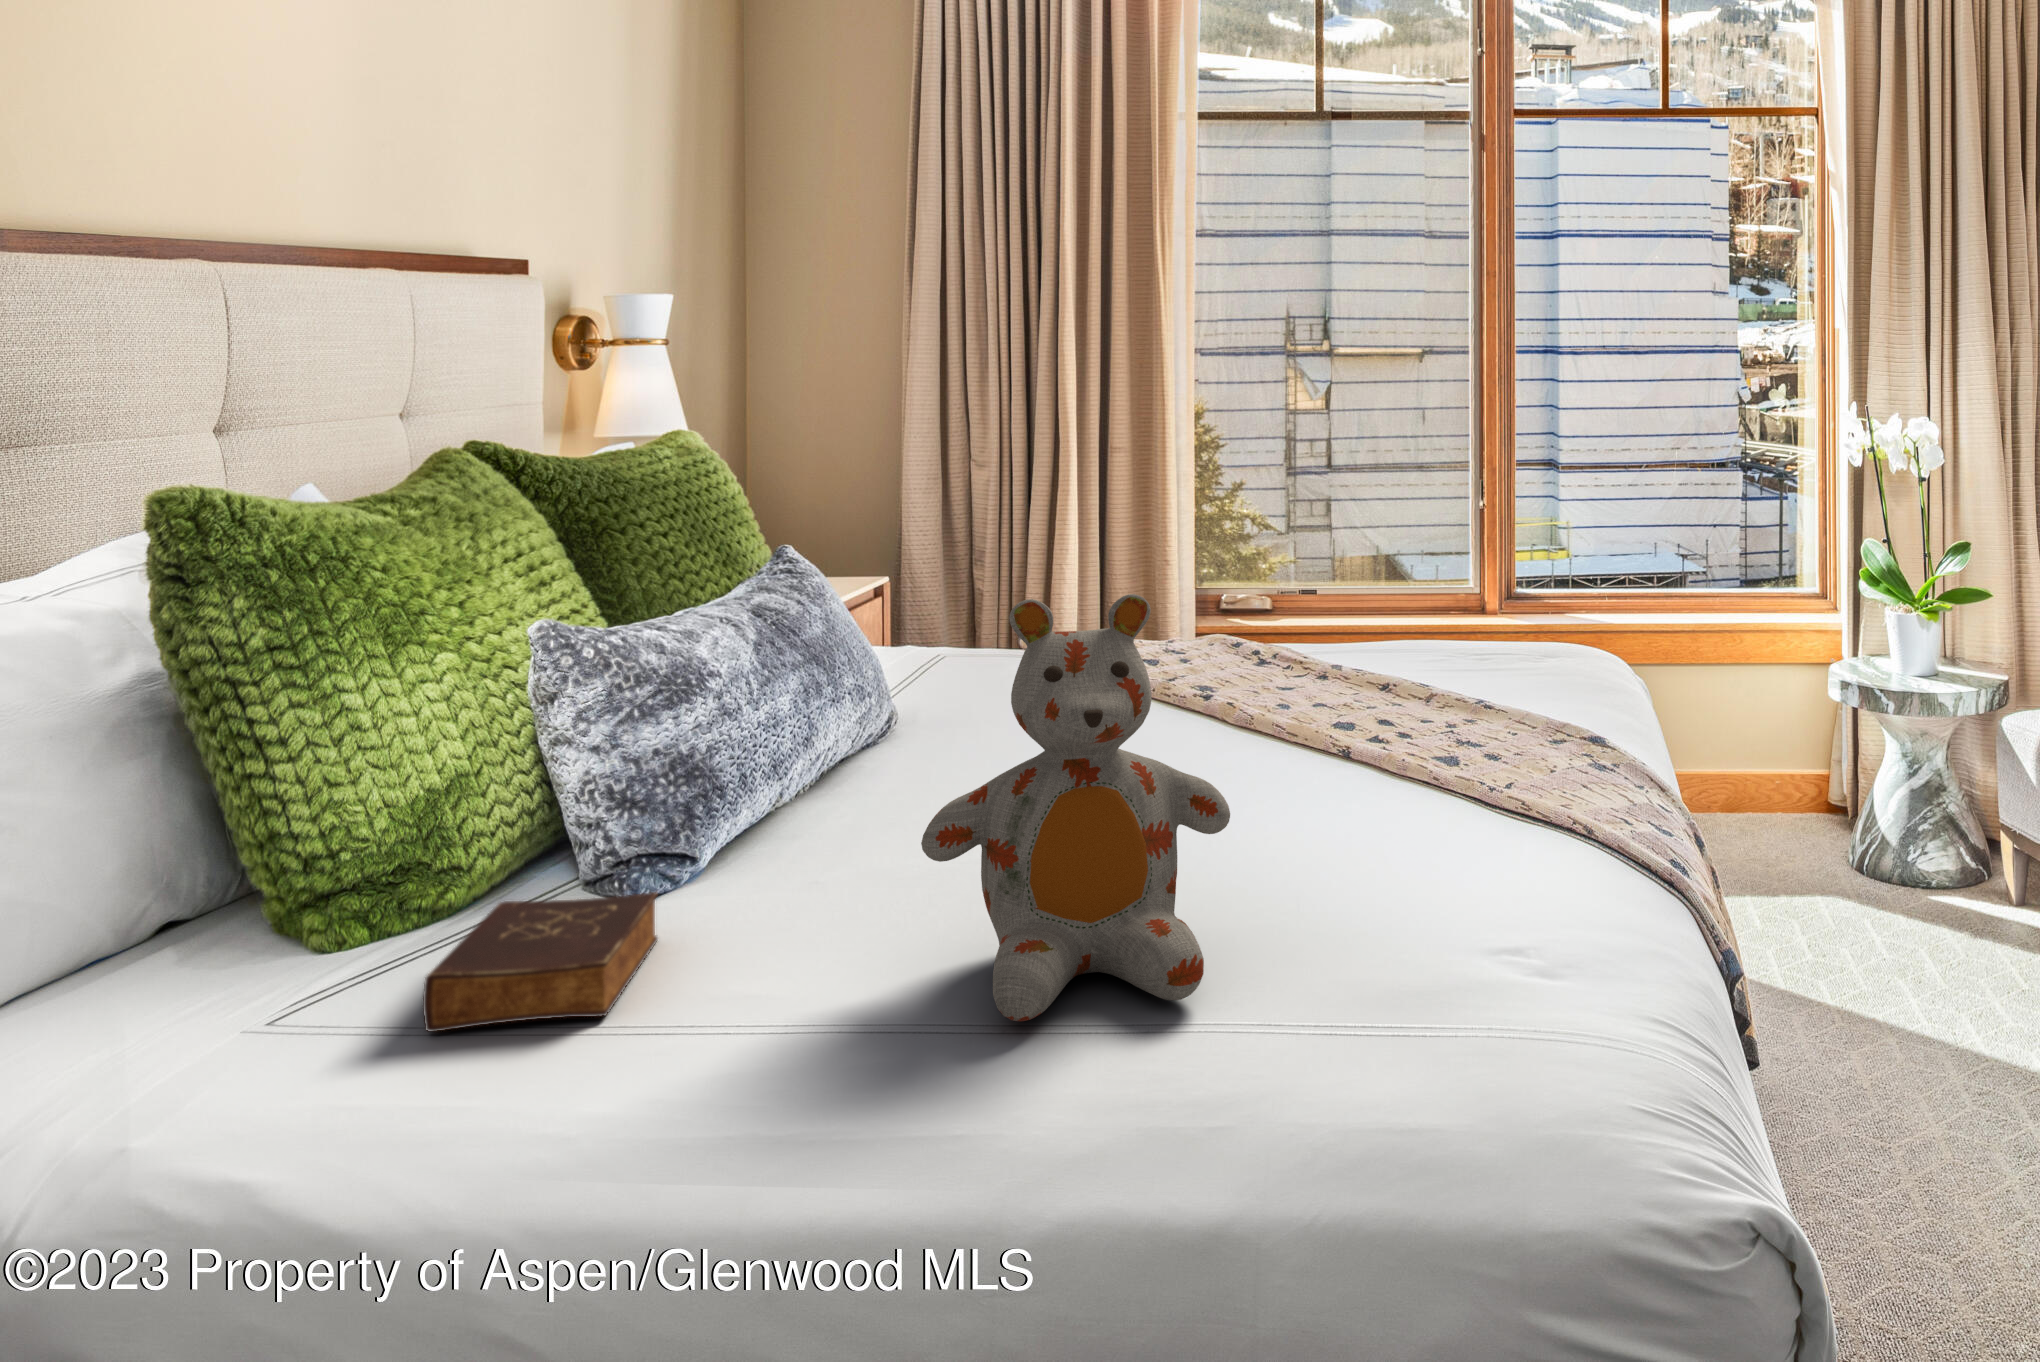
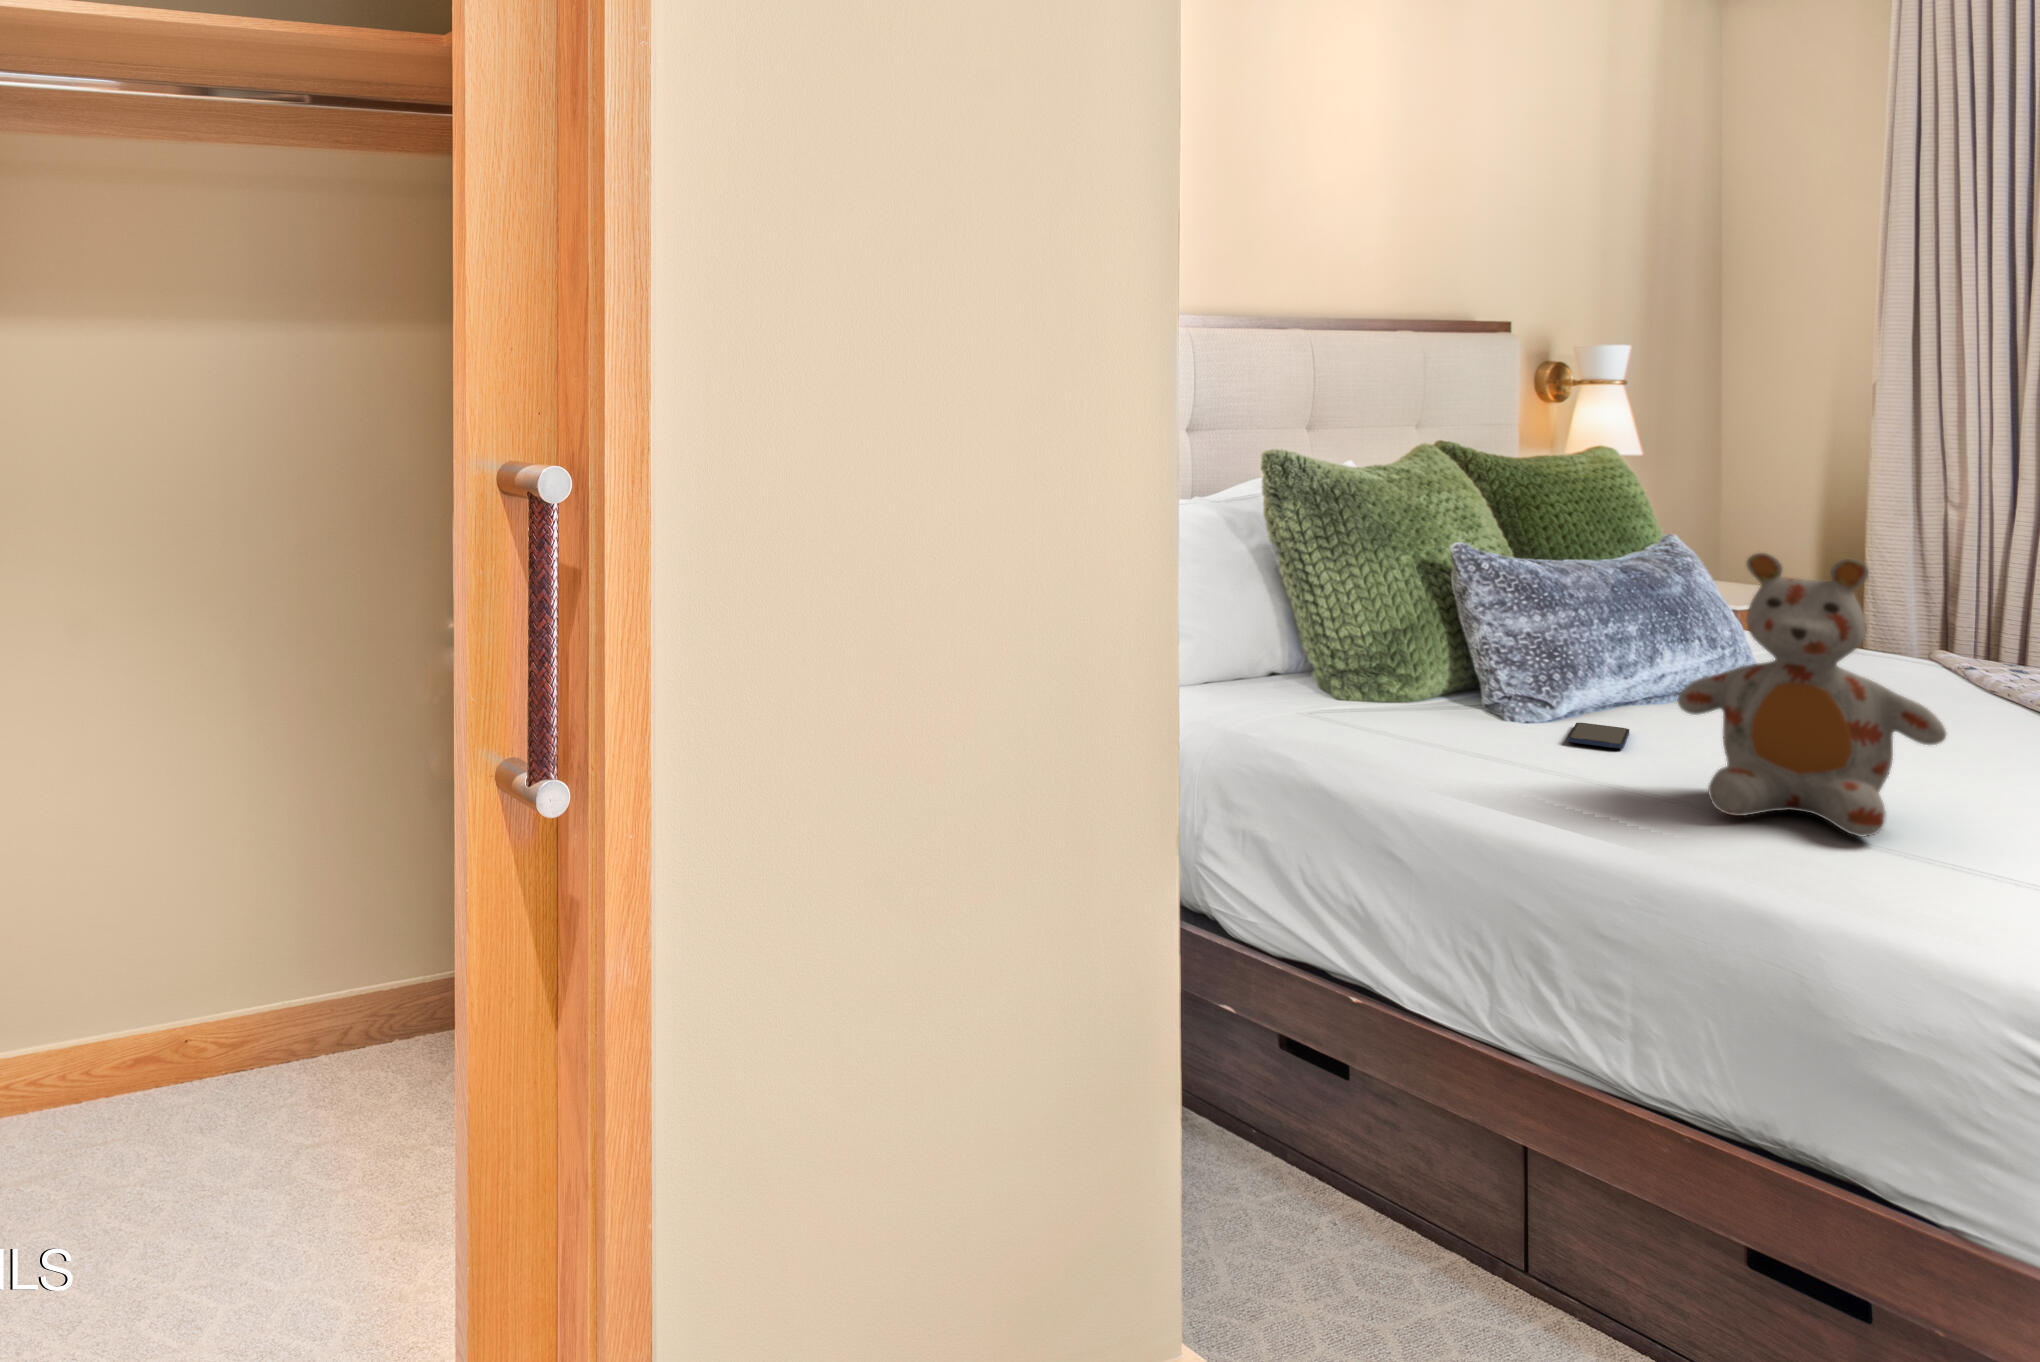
smartphone: none [734,873,818,929] -> present [1568,723,1629,748]
book: present [423,892,658,1032] -> none [1377,692,1517,753]

